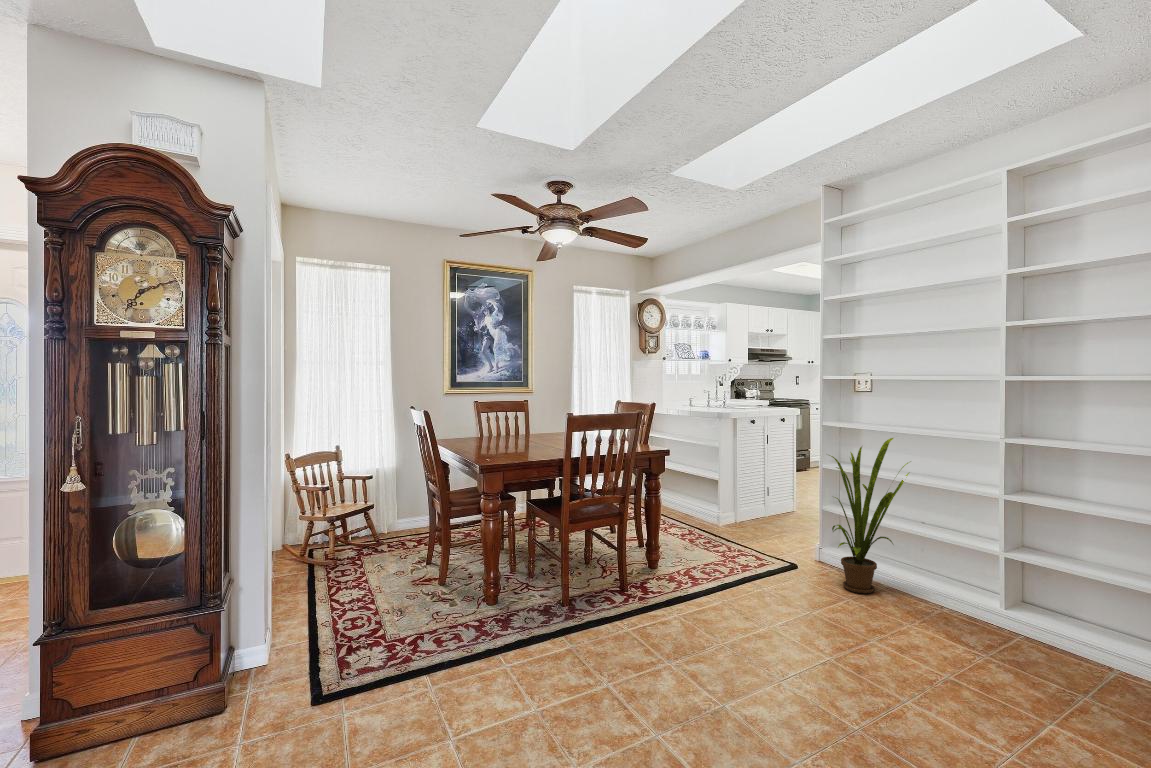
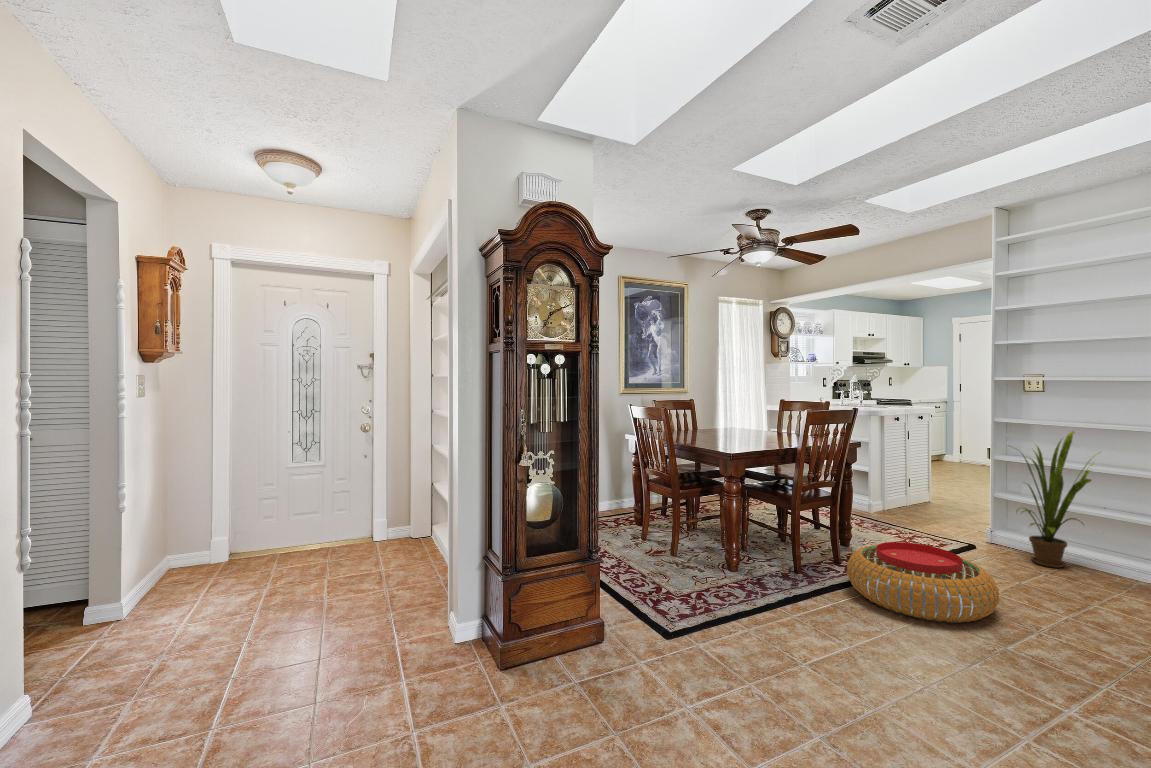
pouf: none [601,569,752,668] -> present [847,542,999,623]

